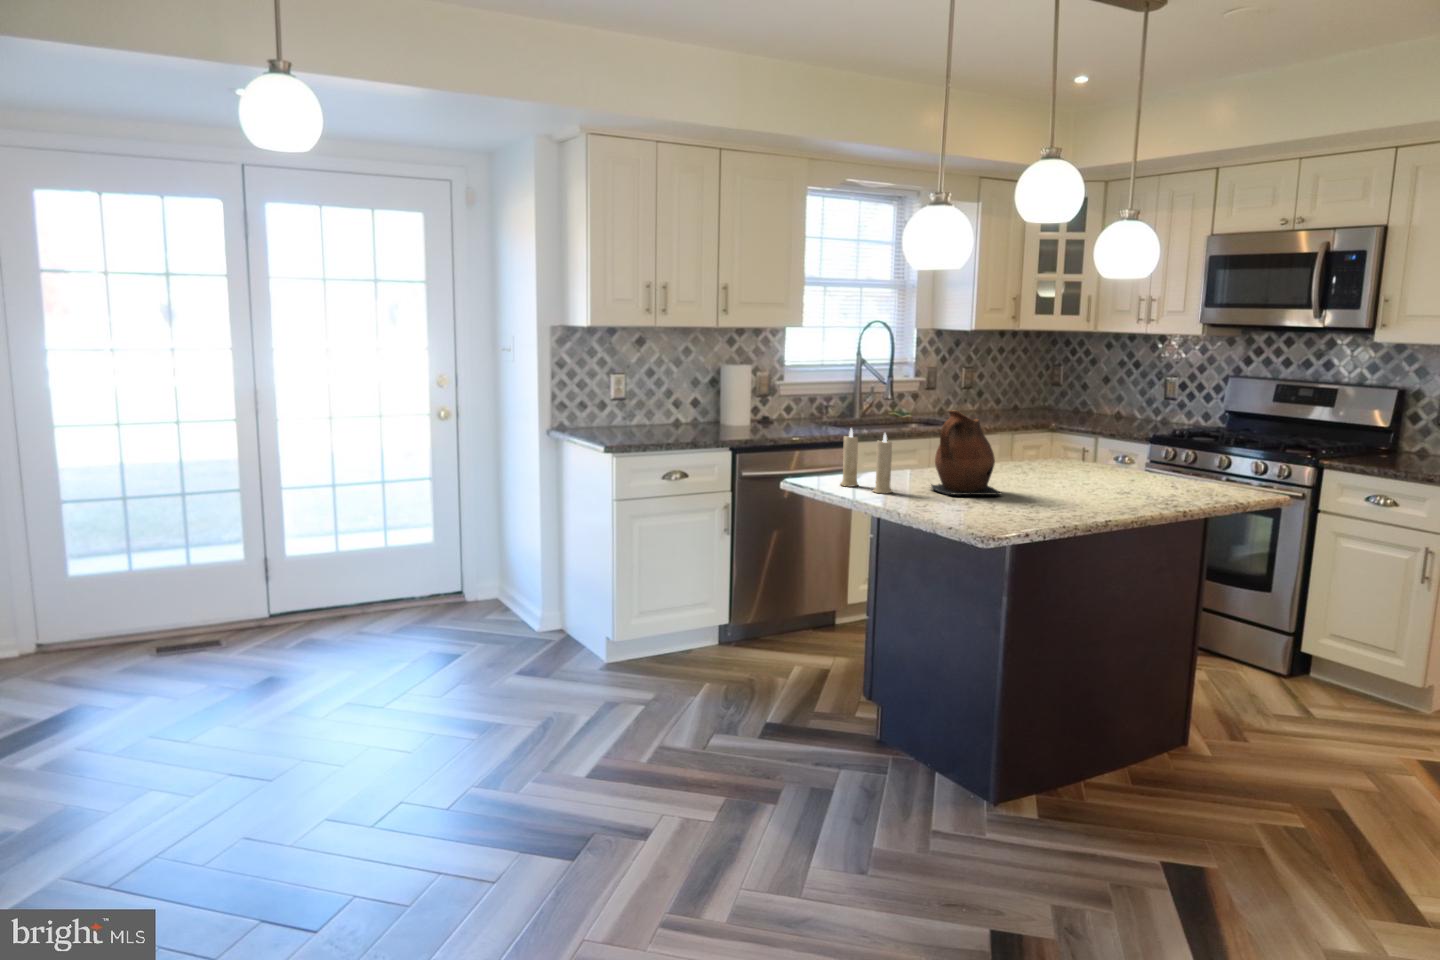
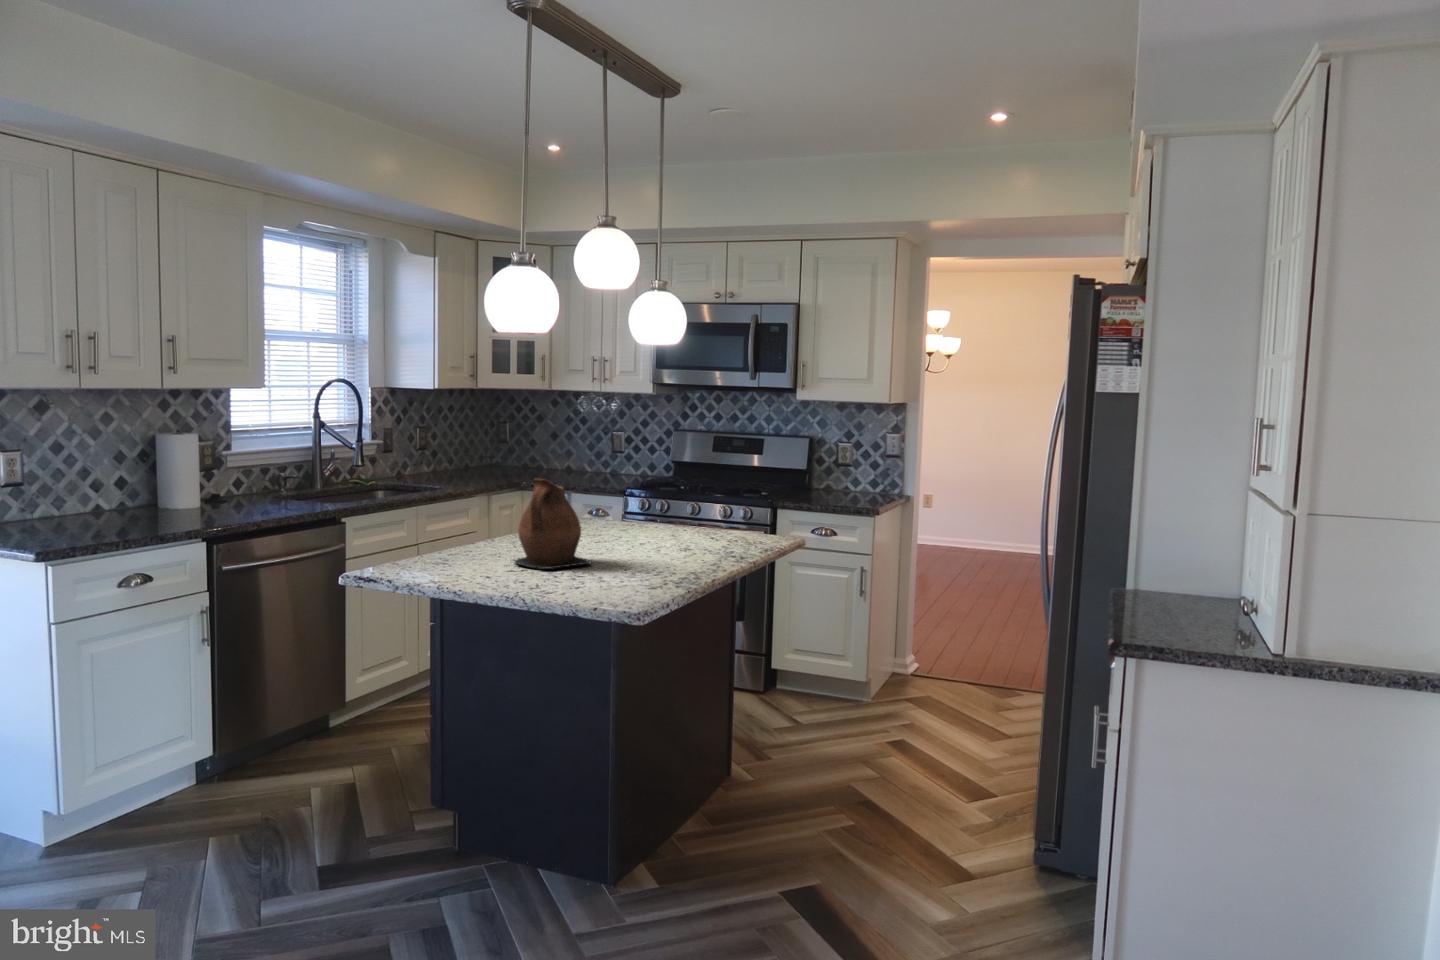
candle: present [840,429,892,493] -> none [412,503,482,577]

